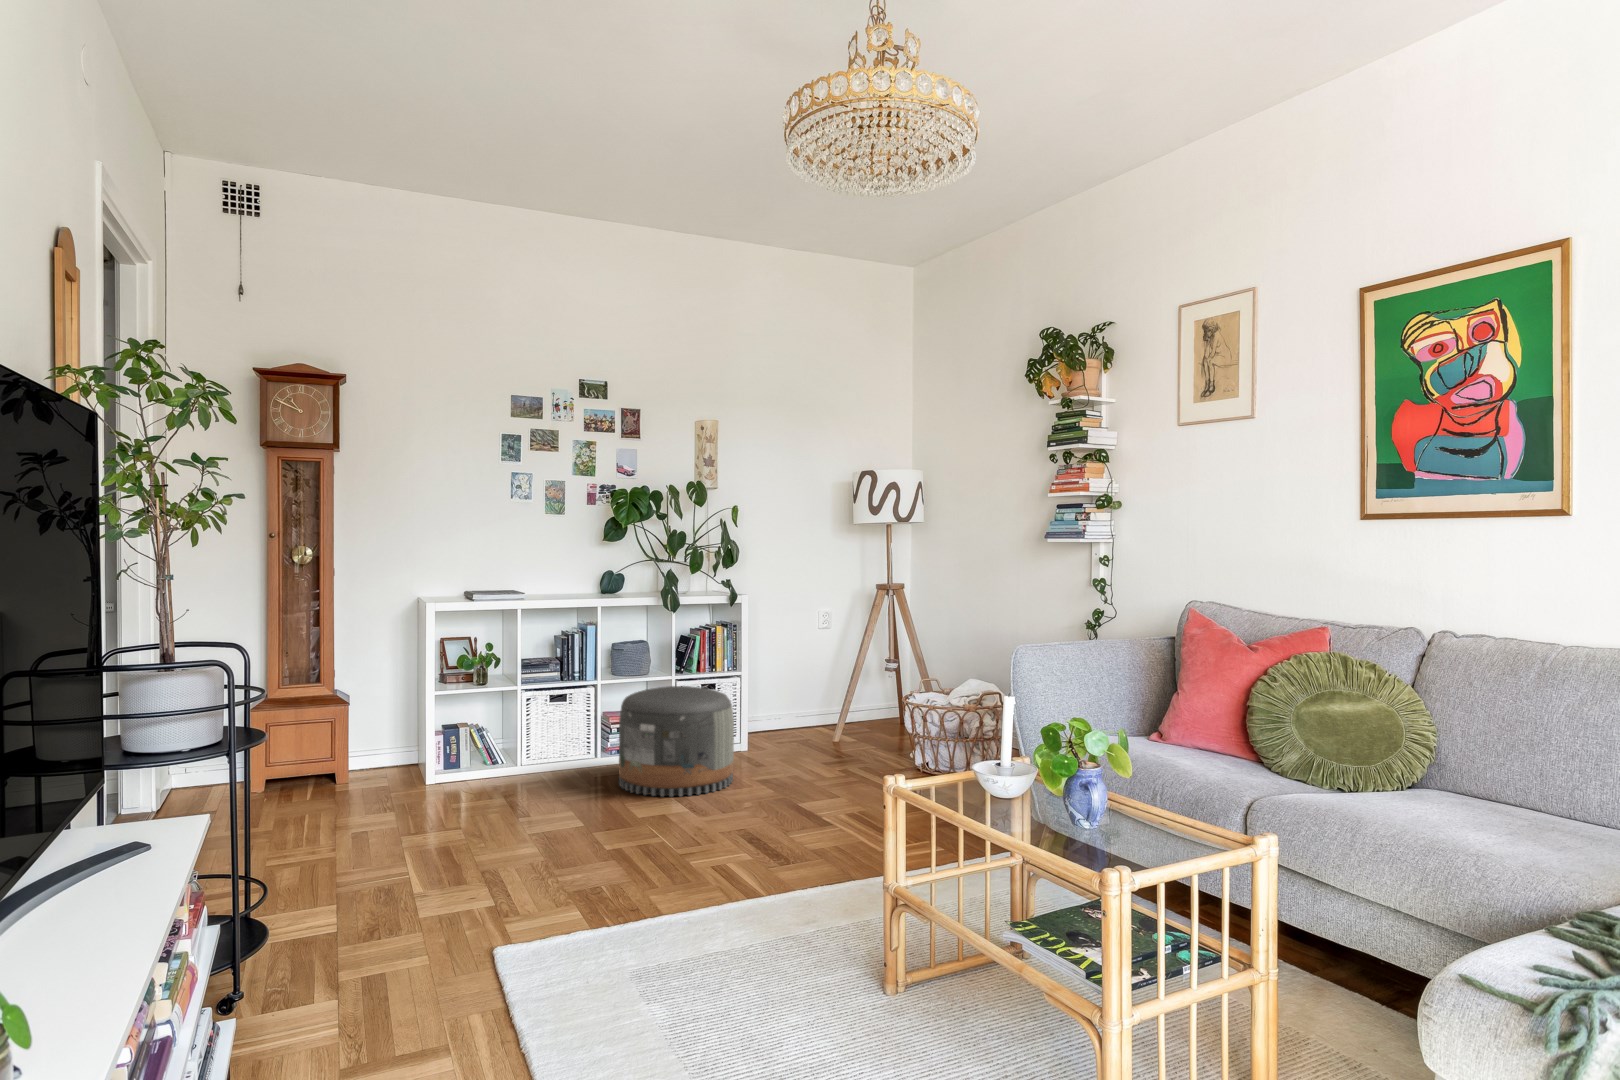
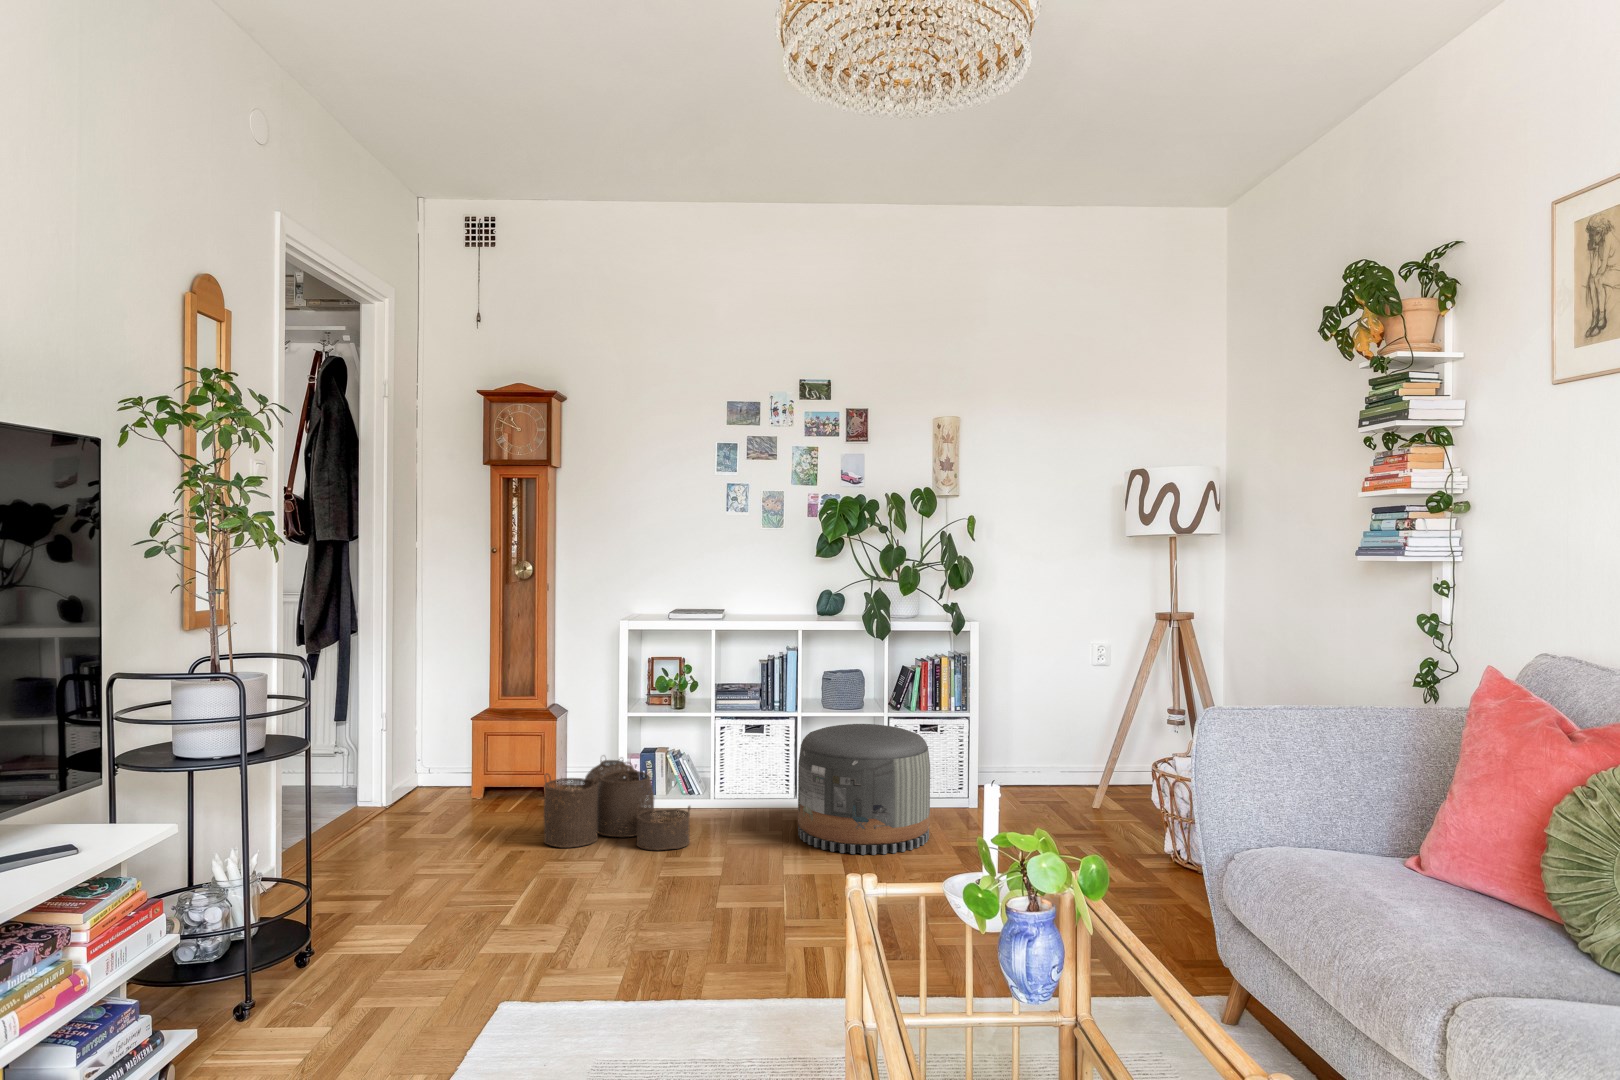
woven basket: none [379,735,530,824] -> present [544,759,691,850]

